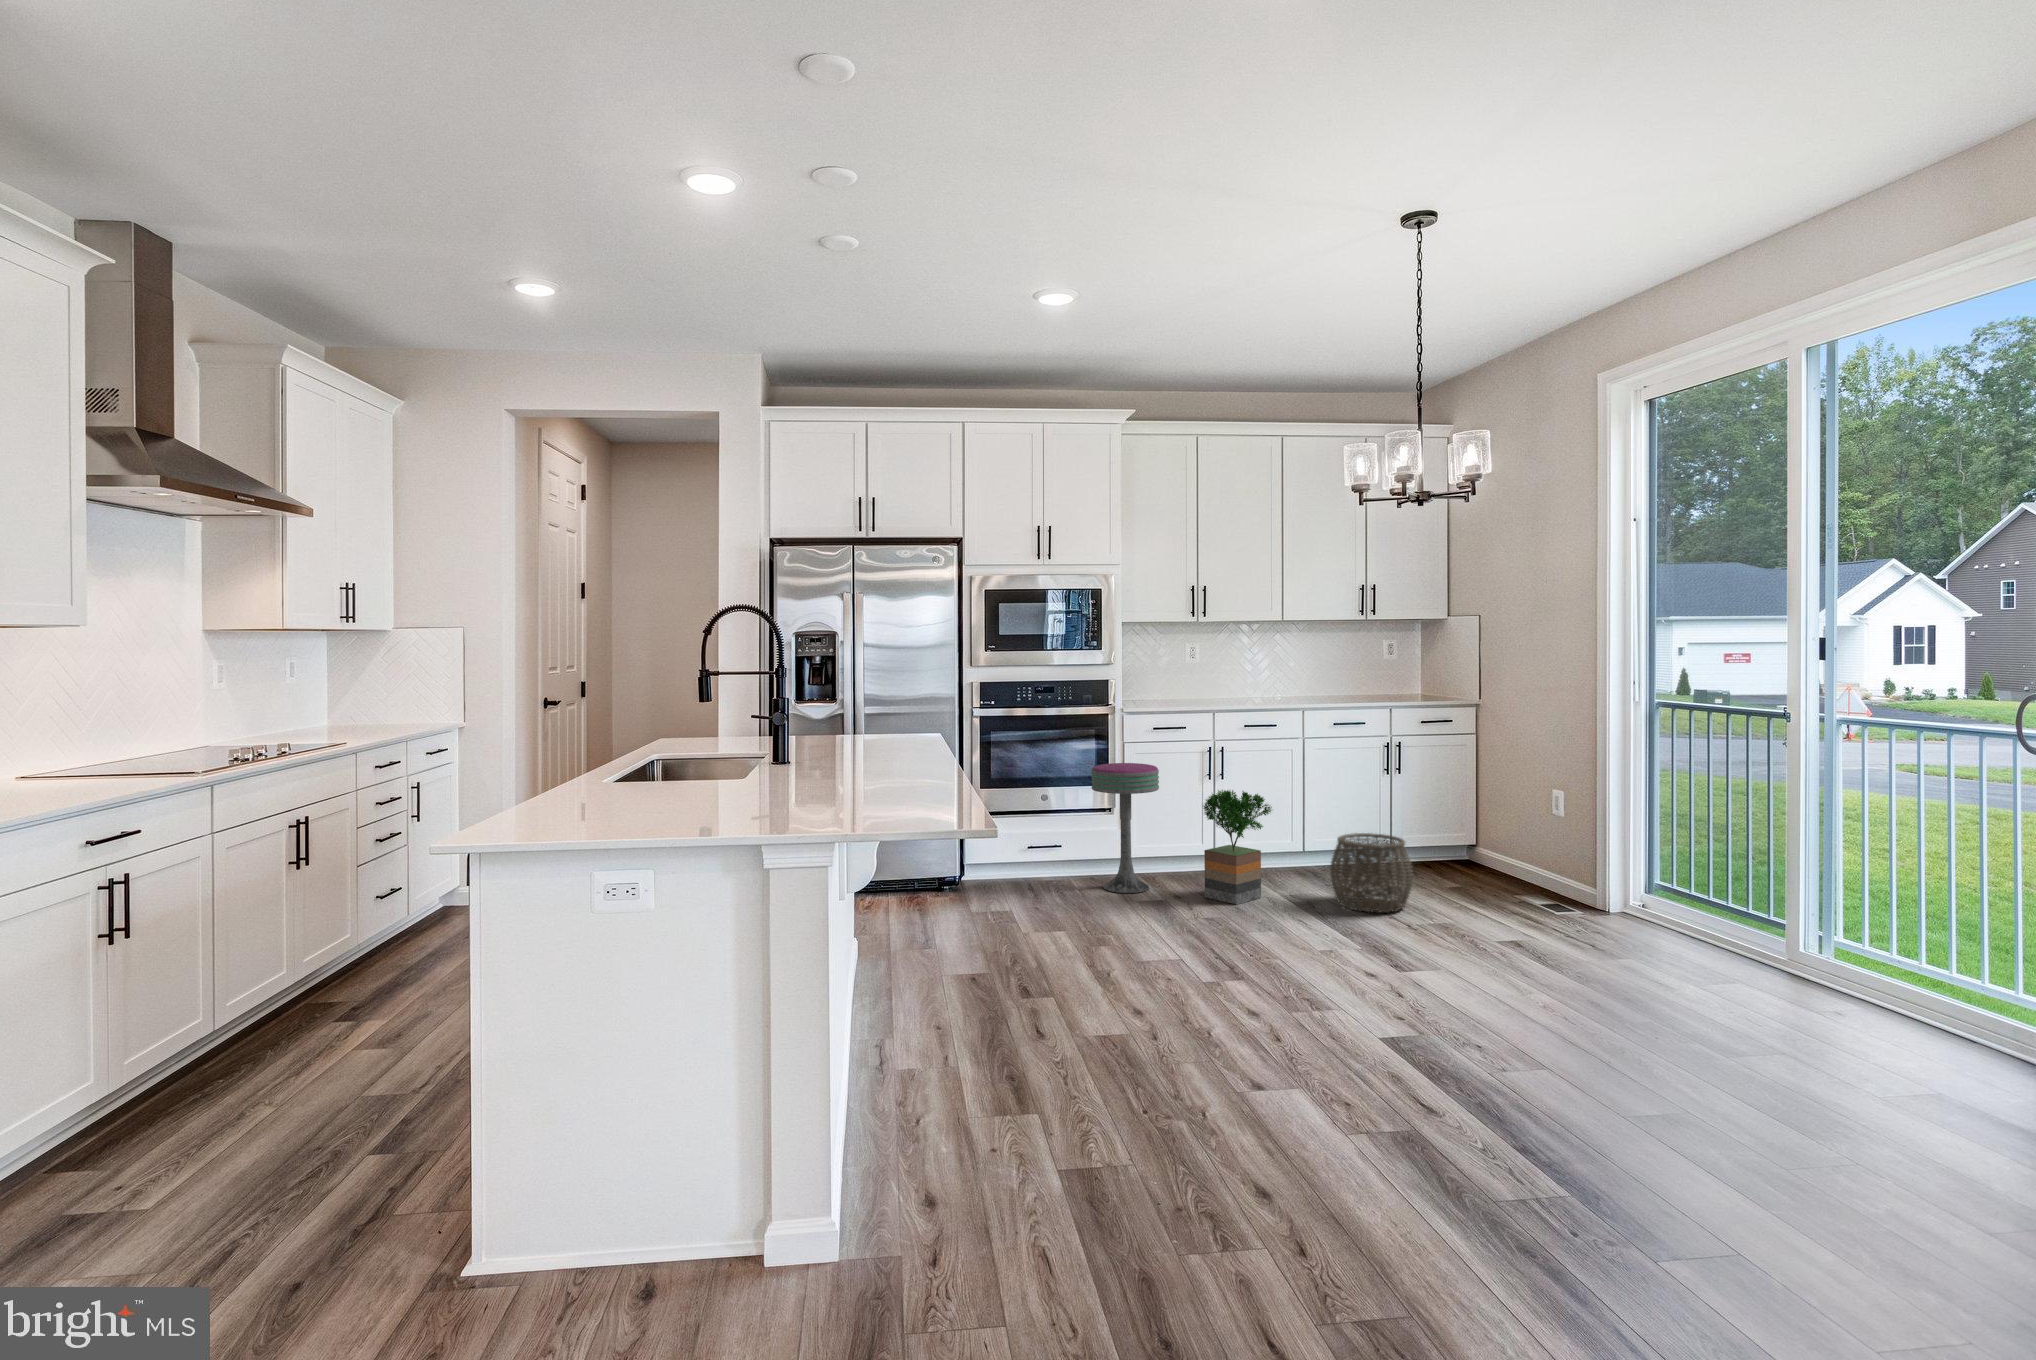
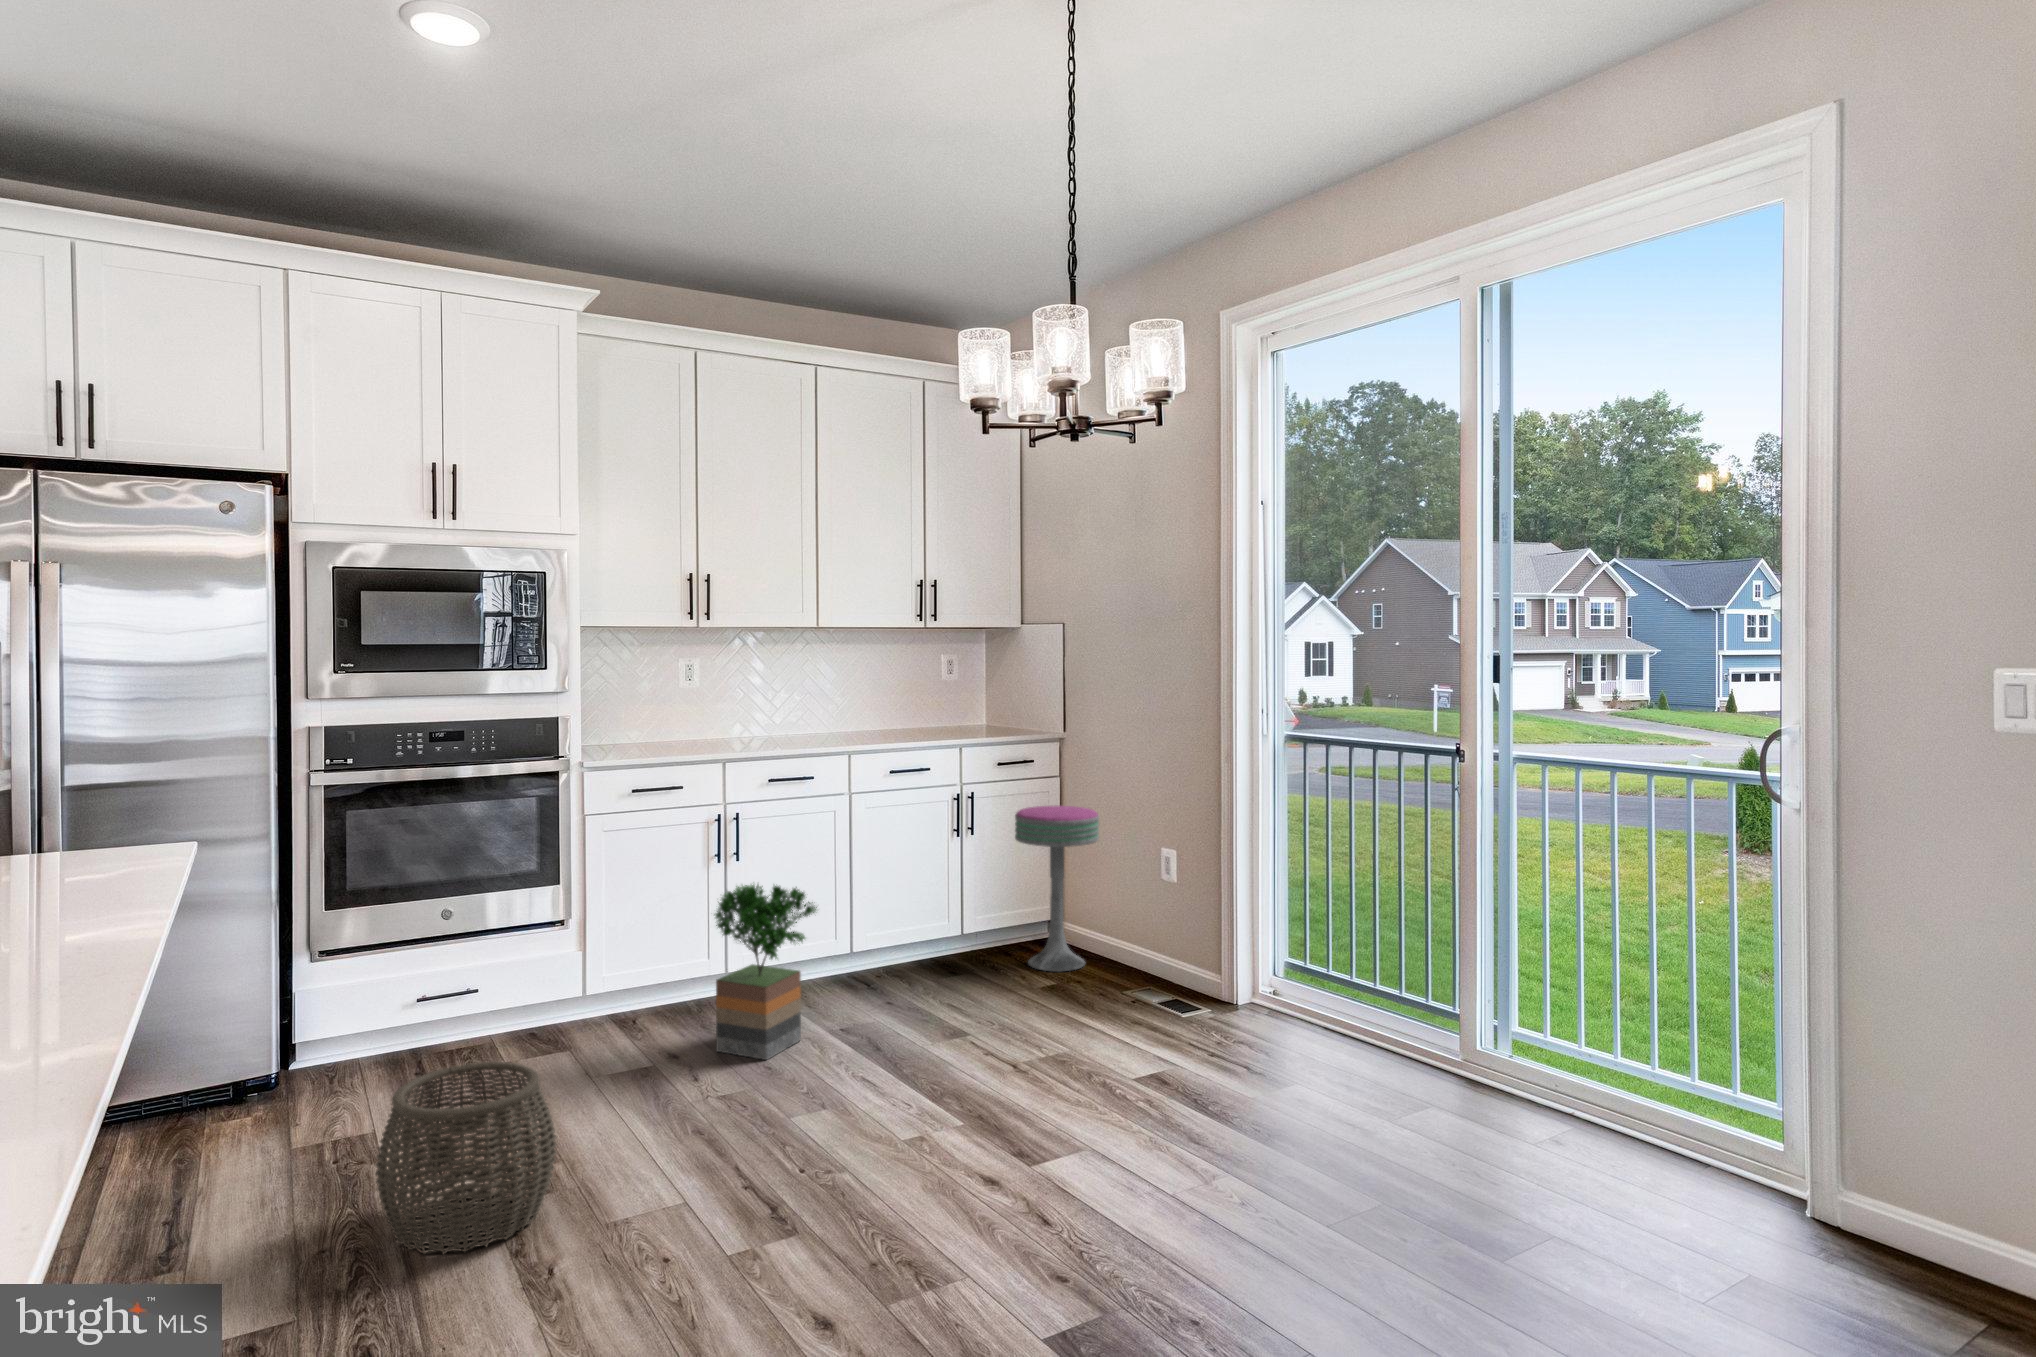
bar stool: present [1091,763,1159,893] -> present [1015,806,1099,972]
woven basket: present [1330,833,1413,913] -> present [375,1062,557,1254]

